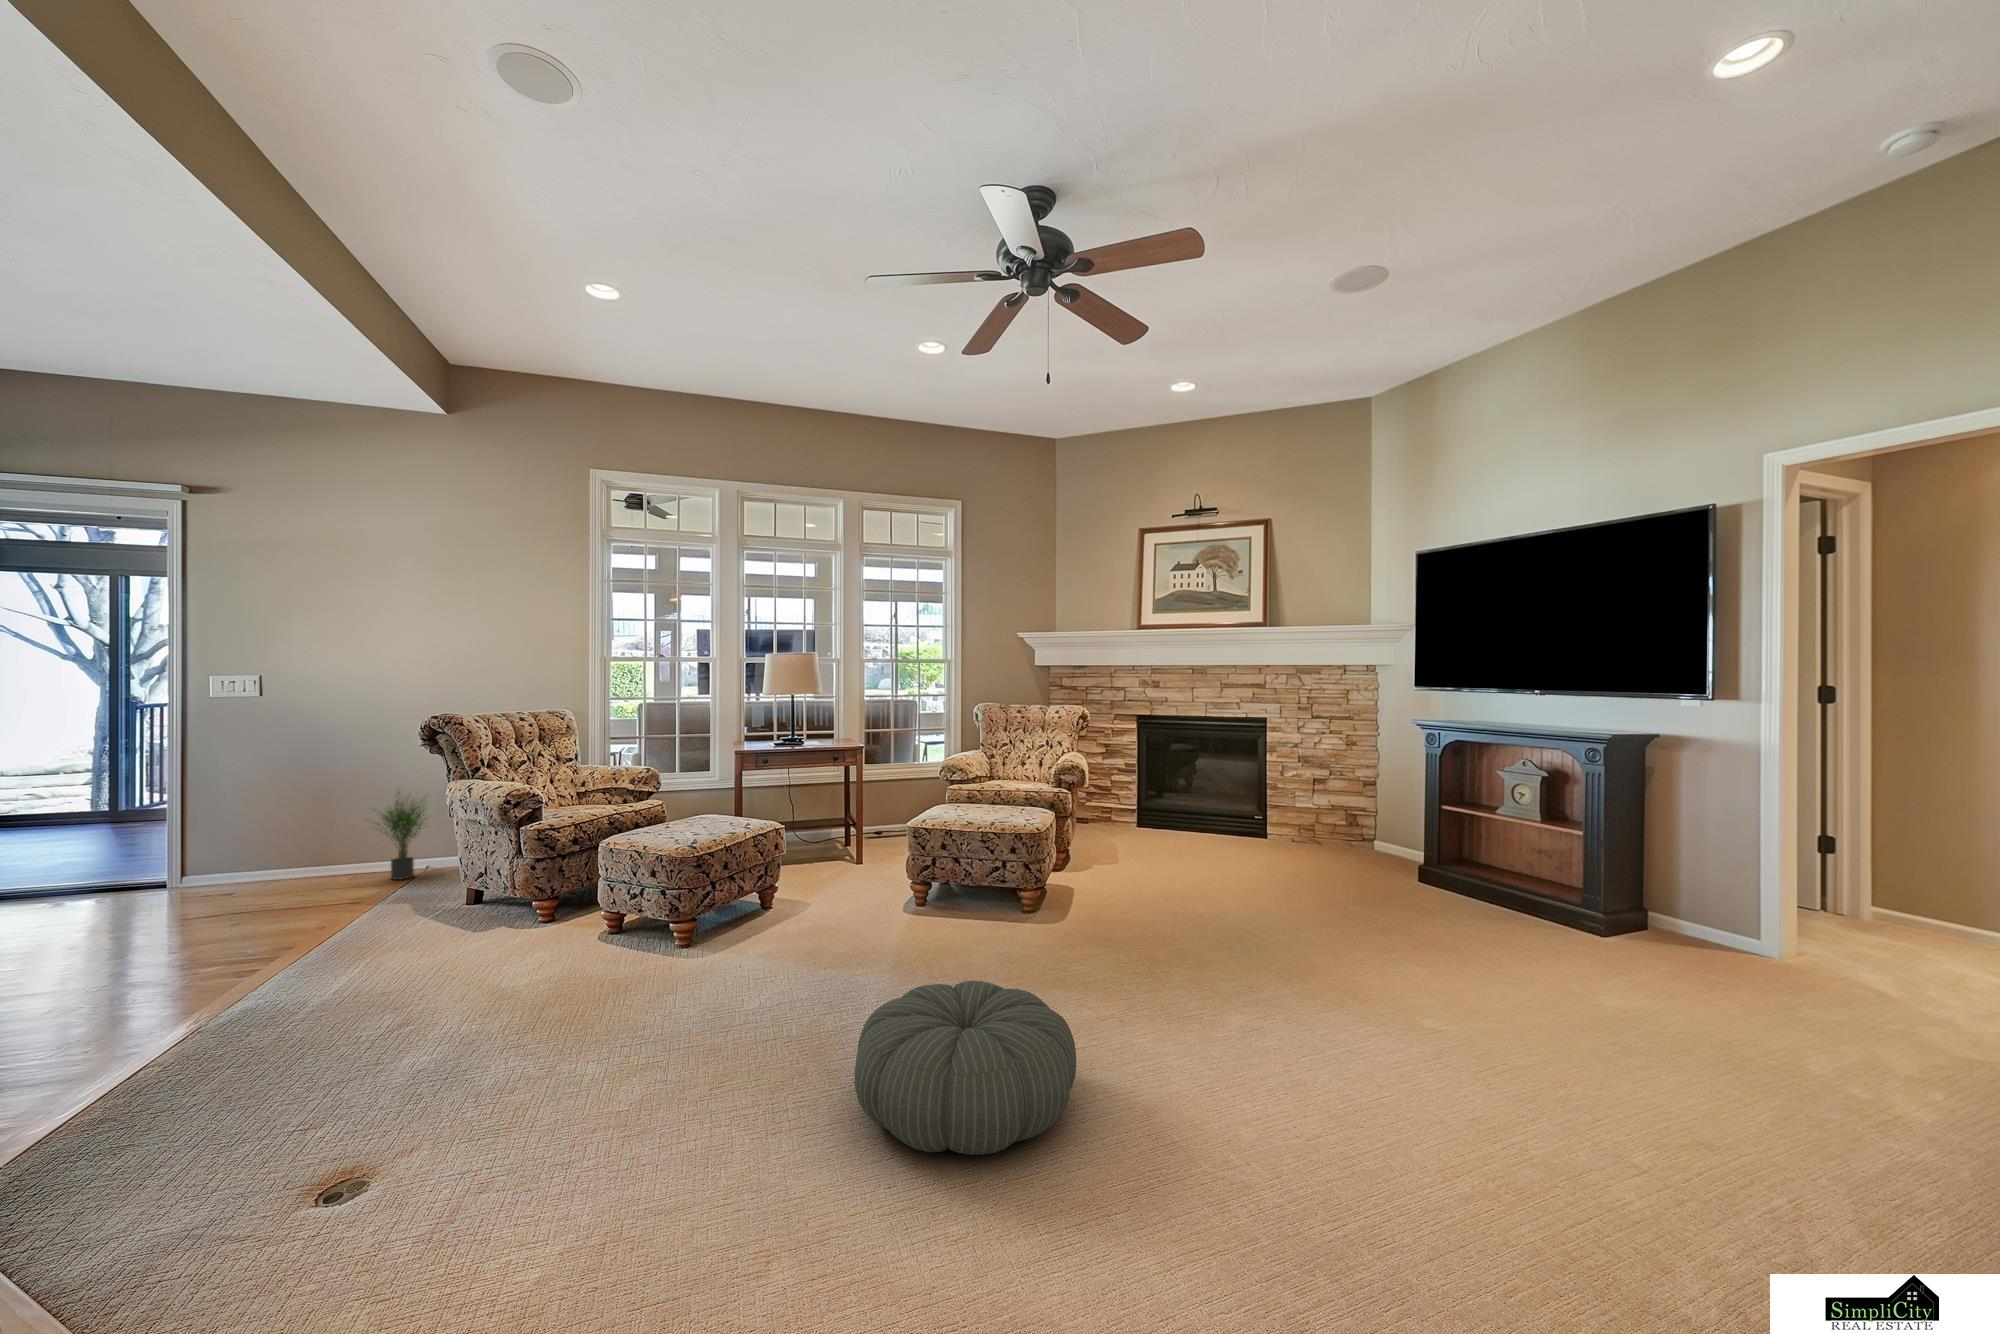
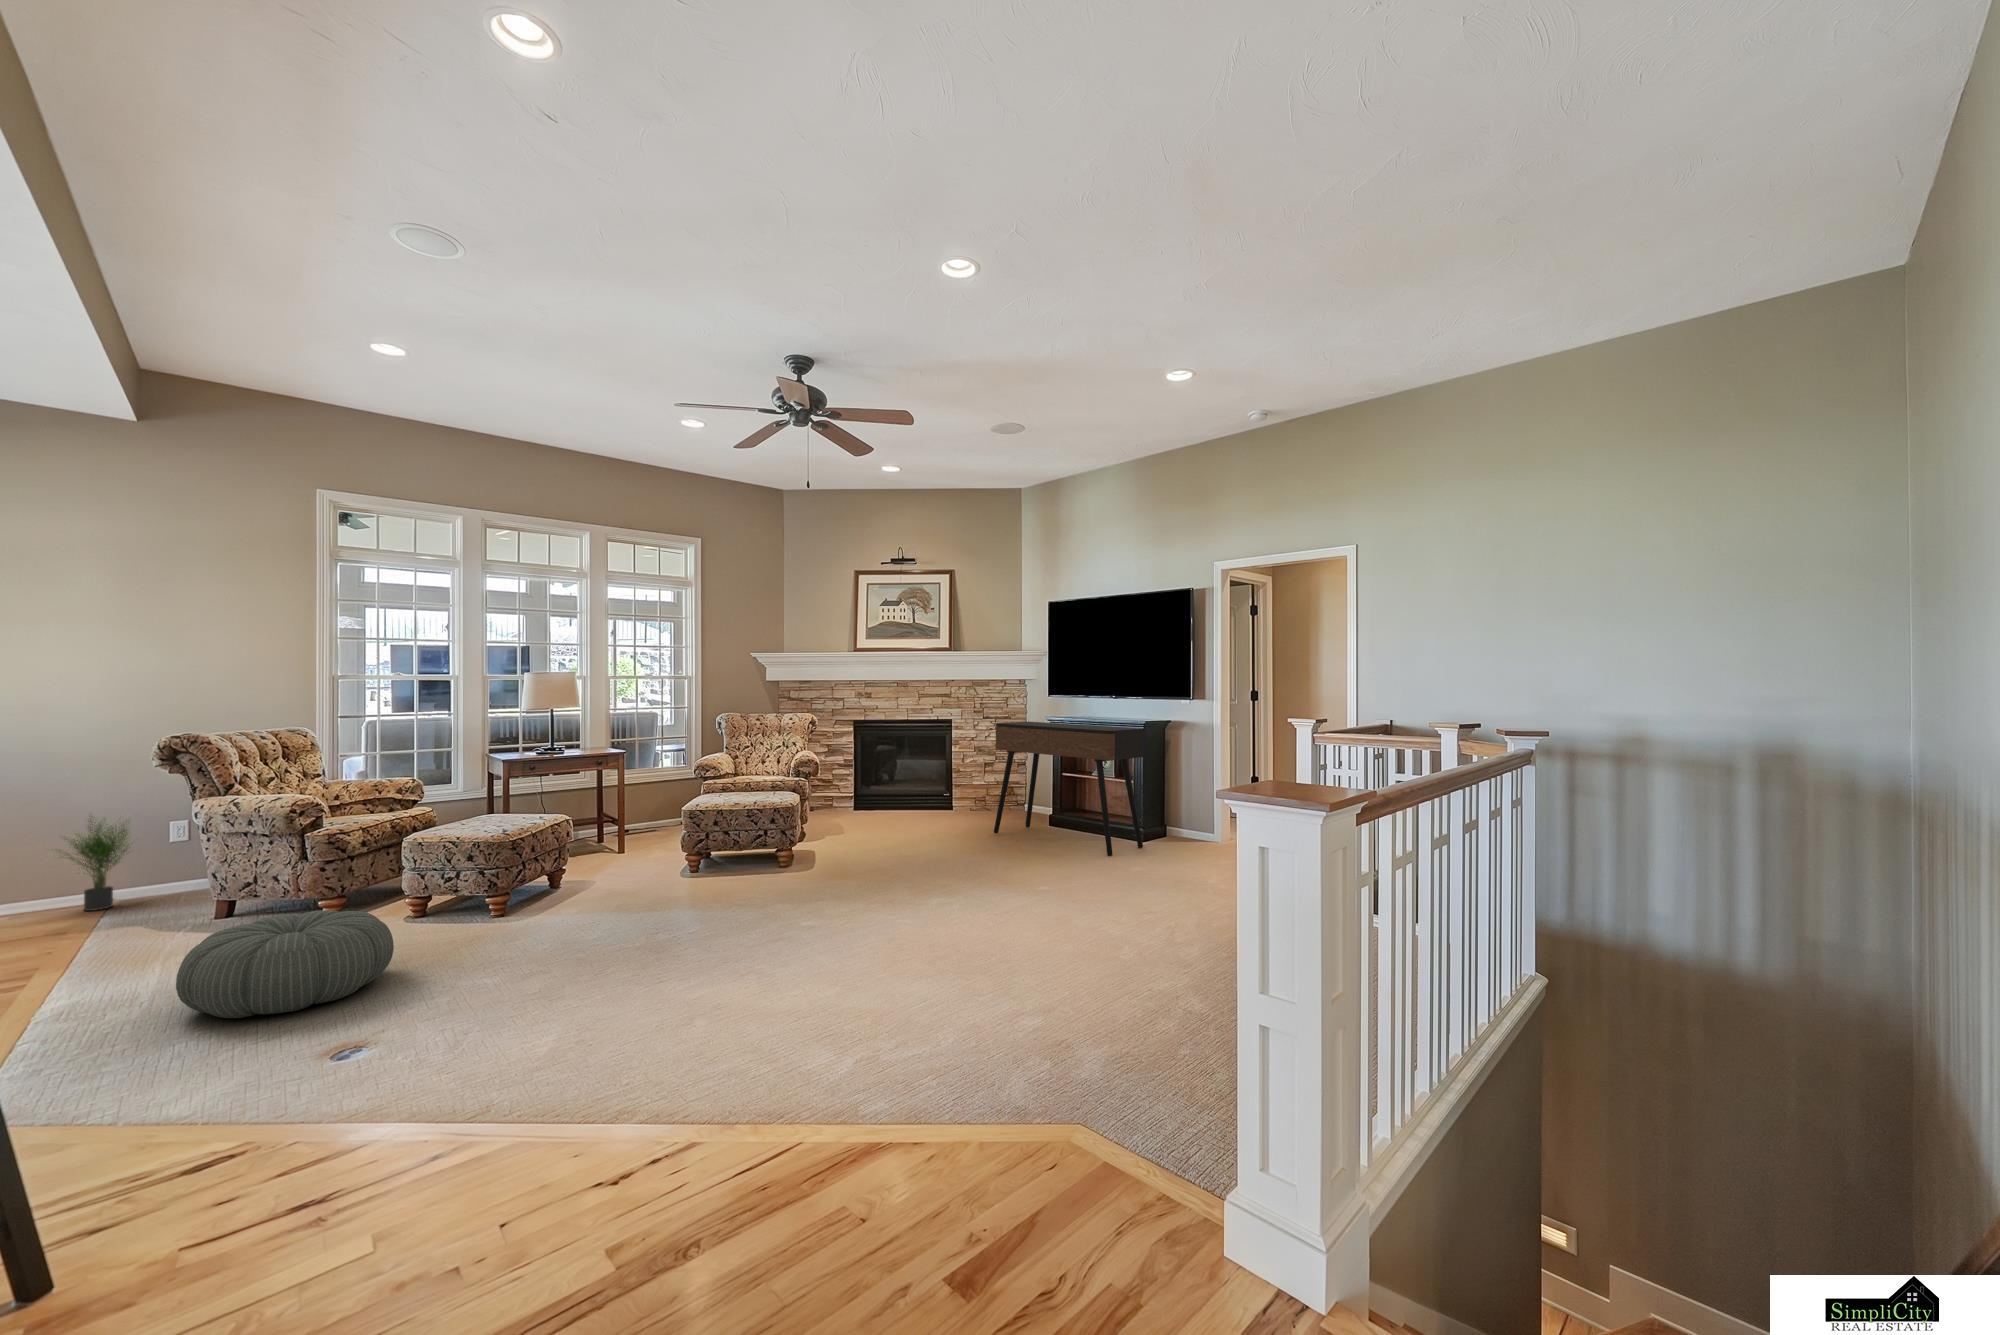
console table: none [1318,728,1577,951] -> present [994,722,1145,856]
pouf: present [855,981,1076,1155] -> present [176,910,394,1018]

